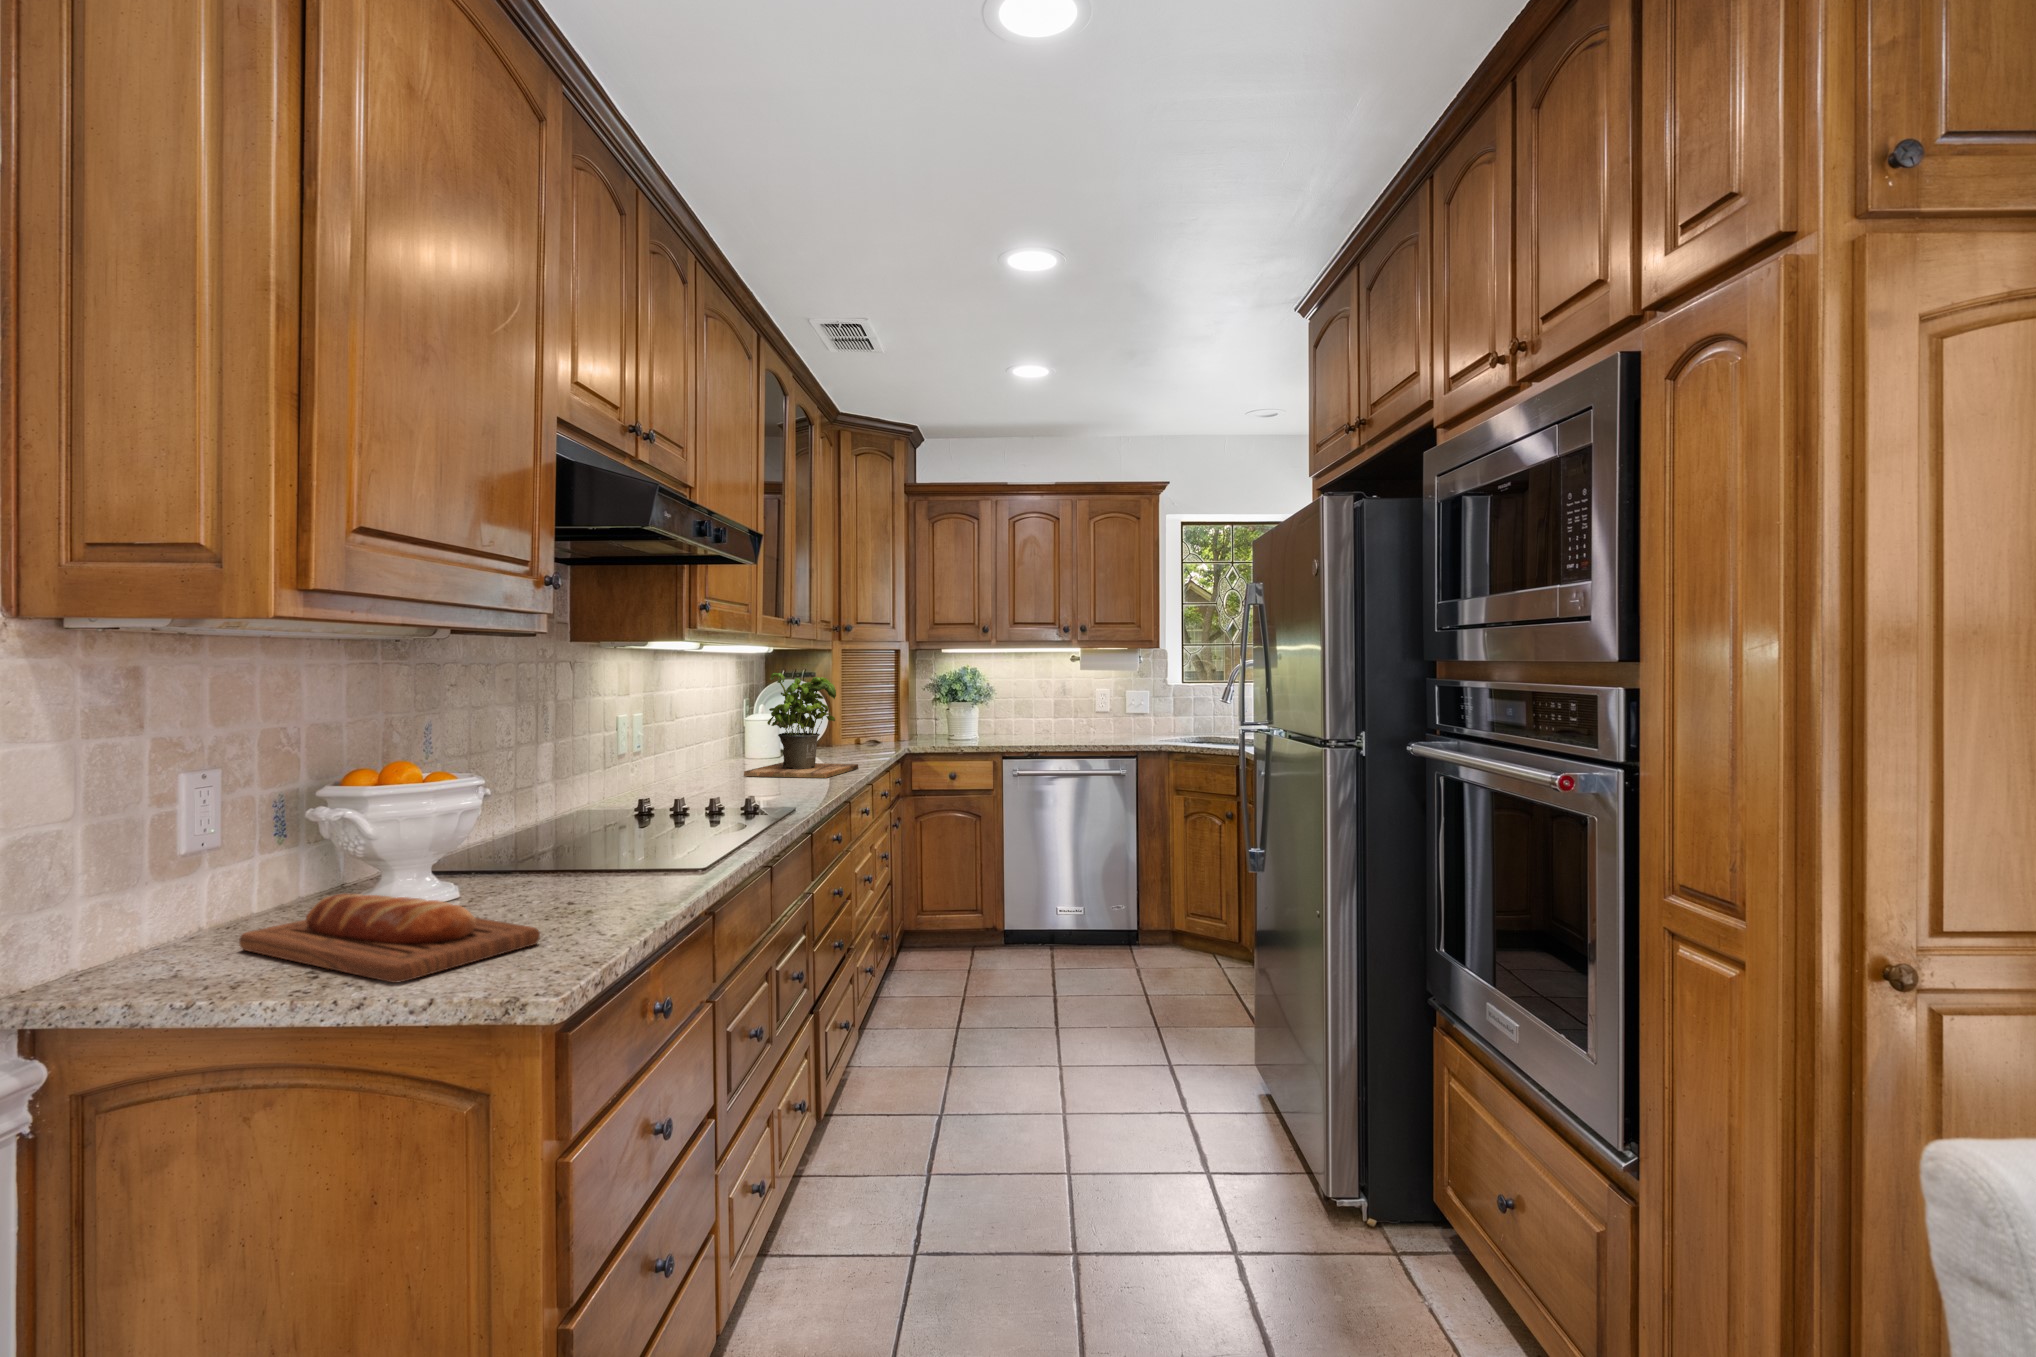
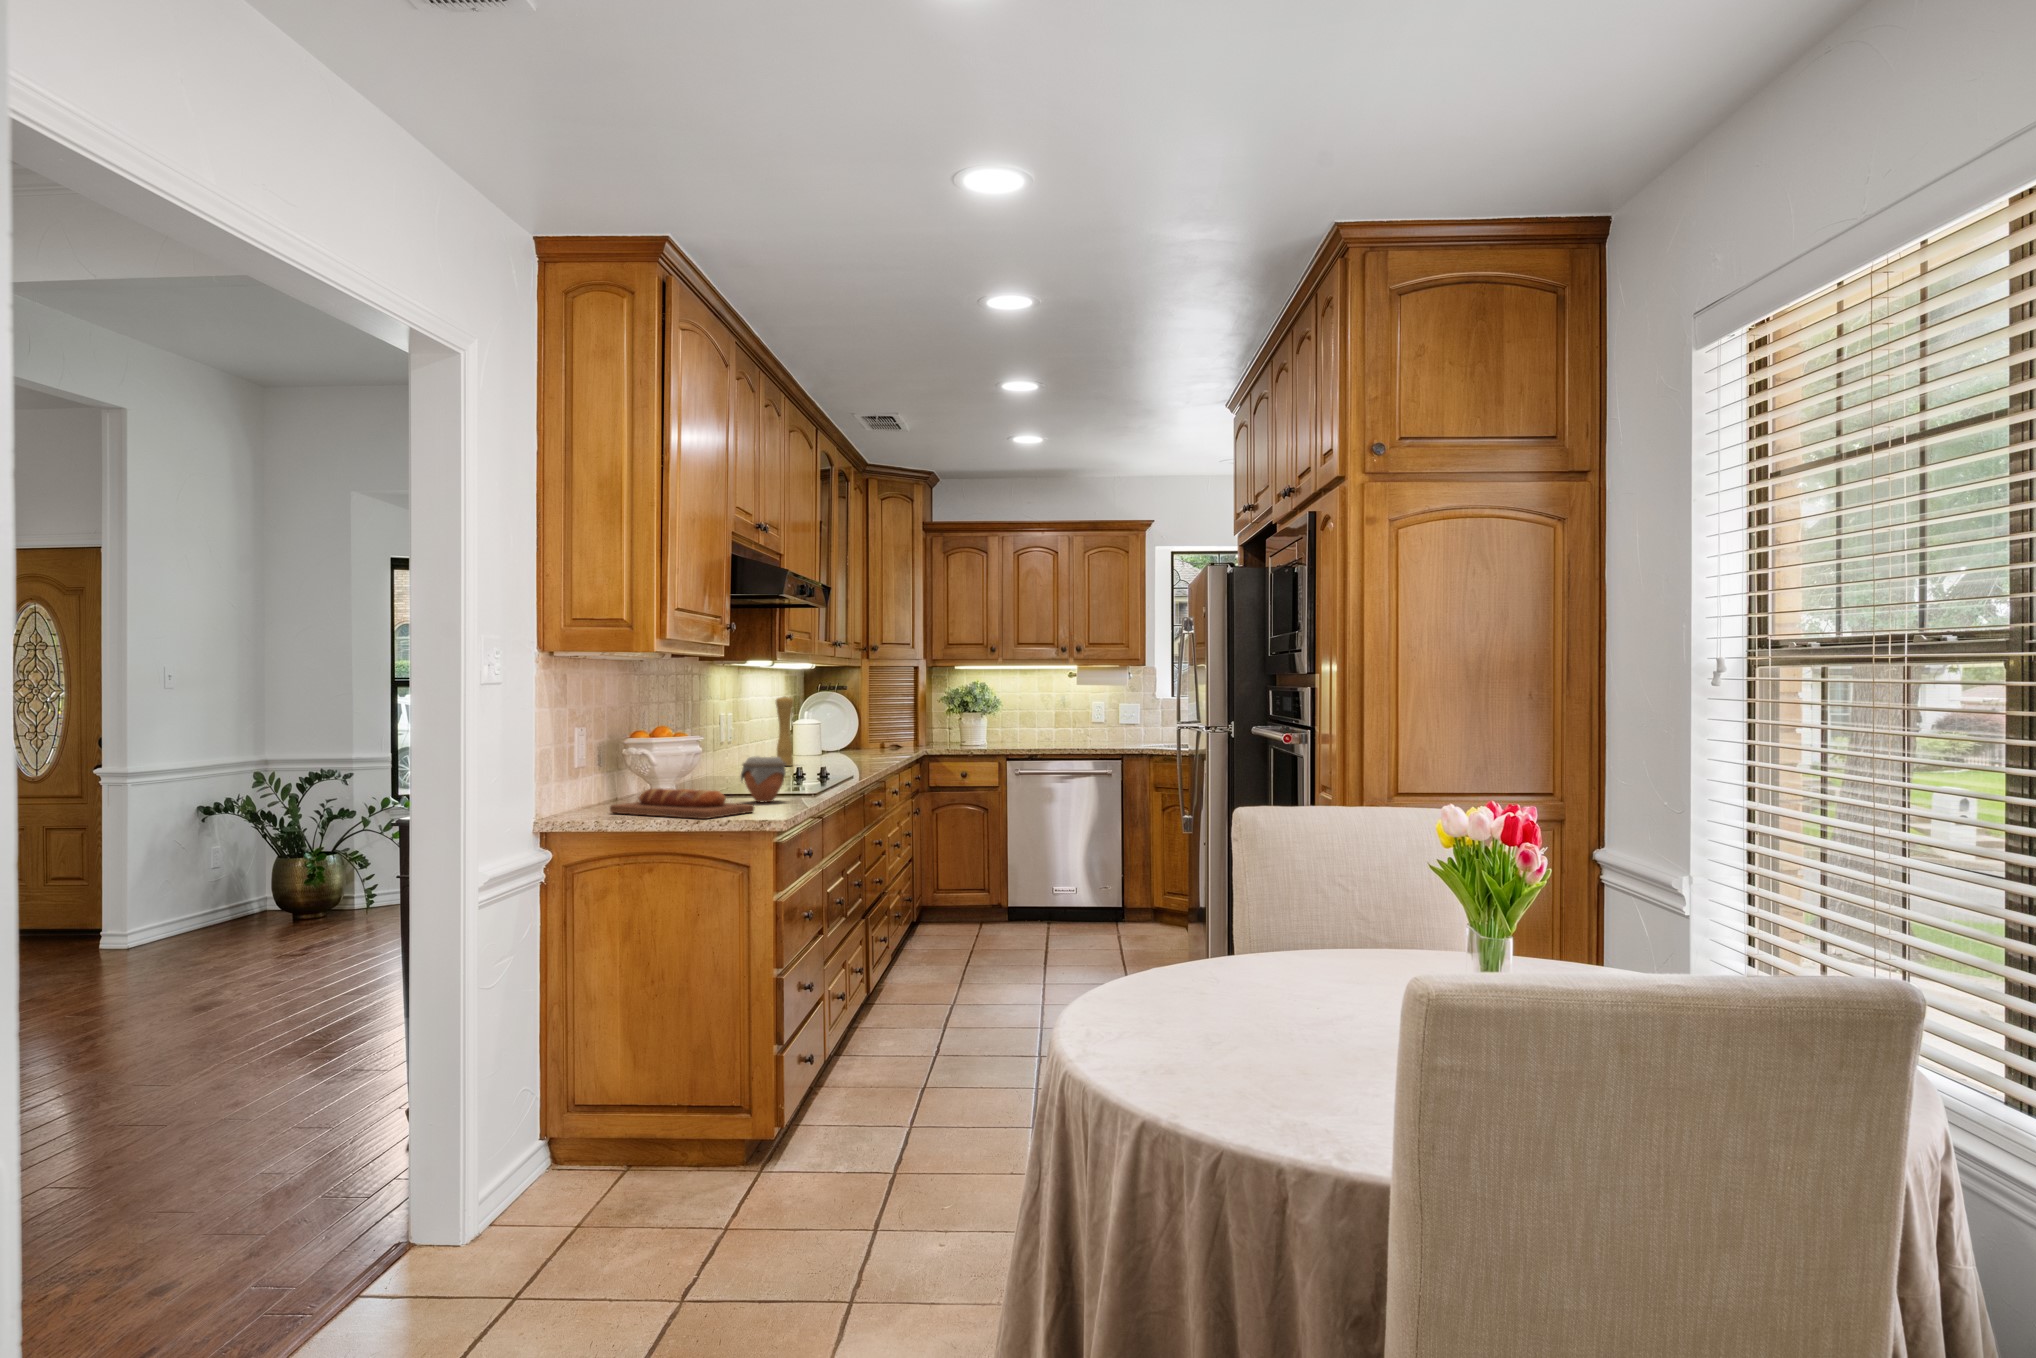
potted plant: present [744,673,858,778] -> none [801,684,888,765]
pepper mill: none [706,689,731,781] -> present [776,697,793,766]
jar: none [552,810,642,897] -> present [741,756,787,802]

